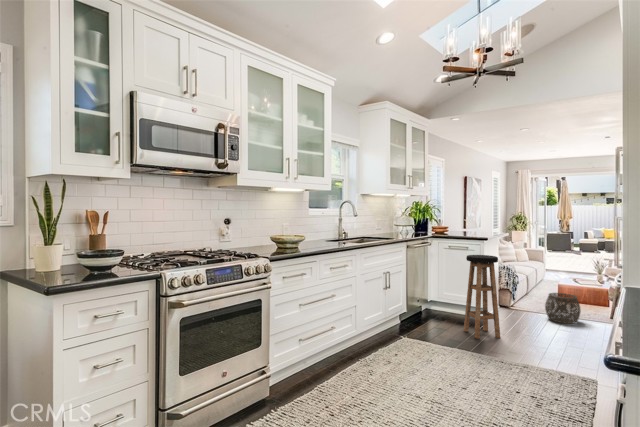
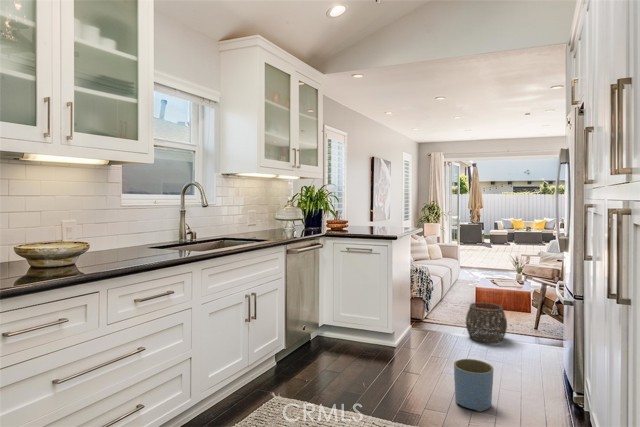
bar stool: present [464,255,500,339] -> none [365,260,413,382]
planter: none [531,325,561,359] -> present [454,359,494,412]

